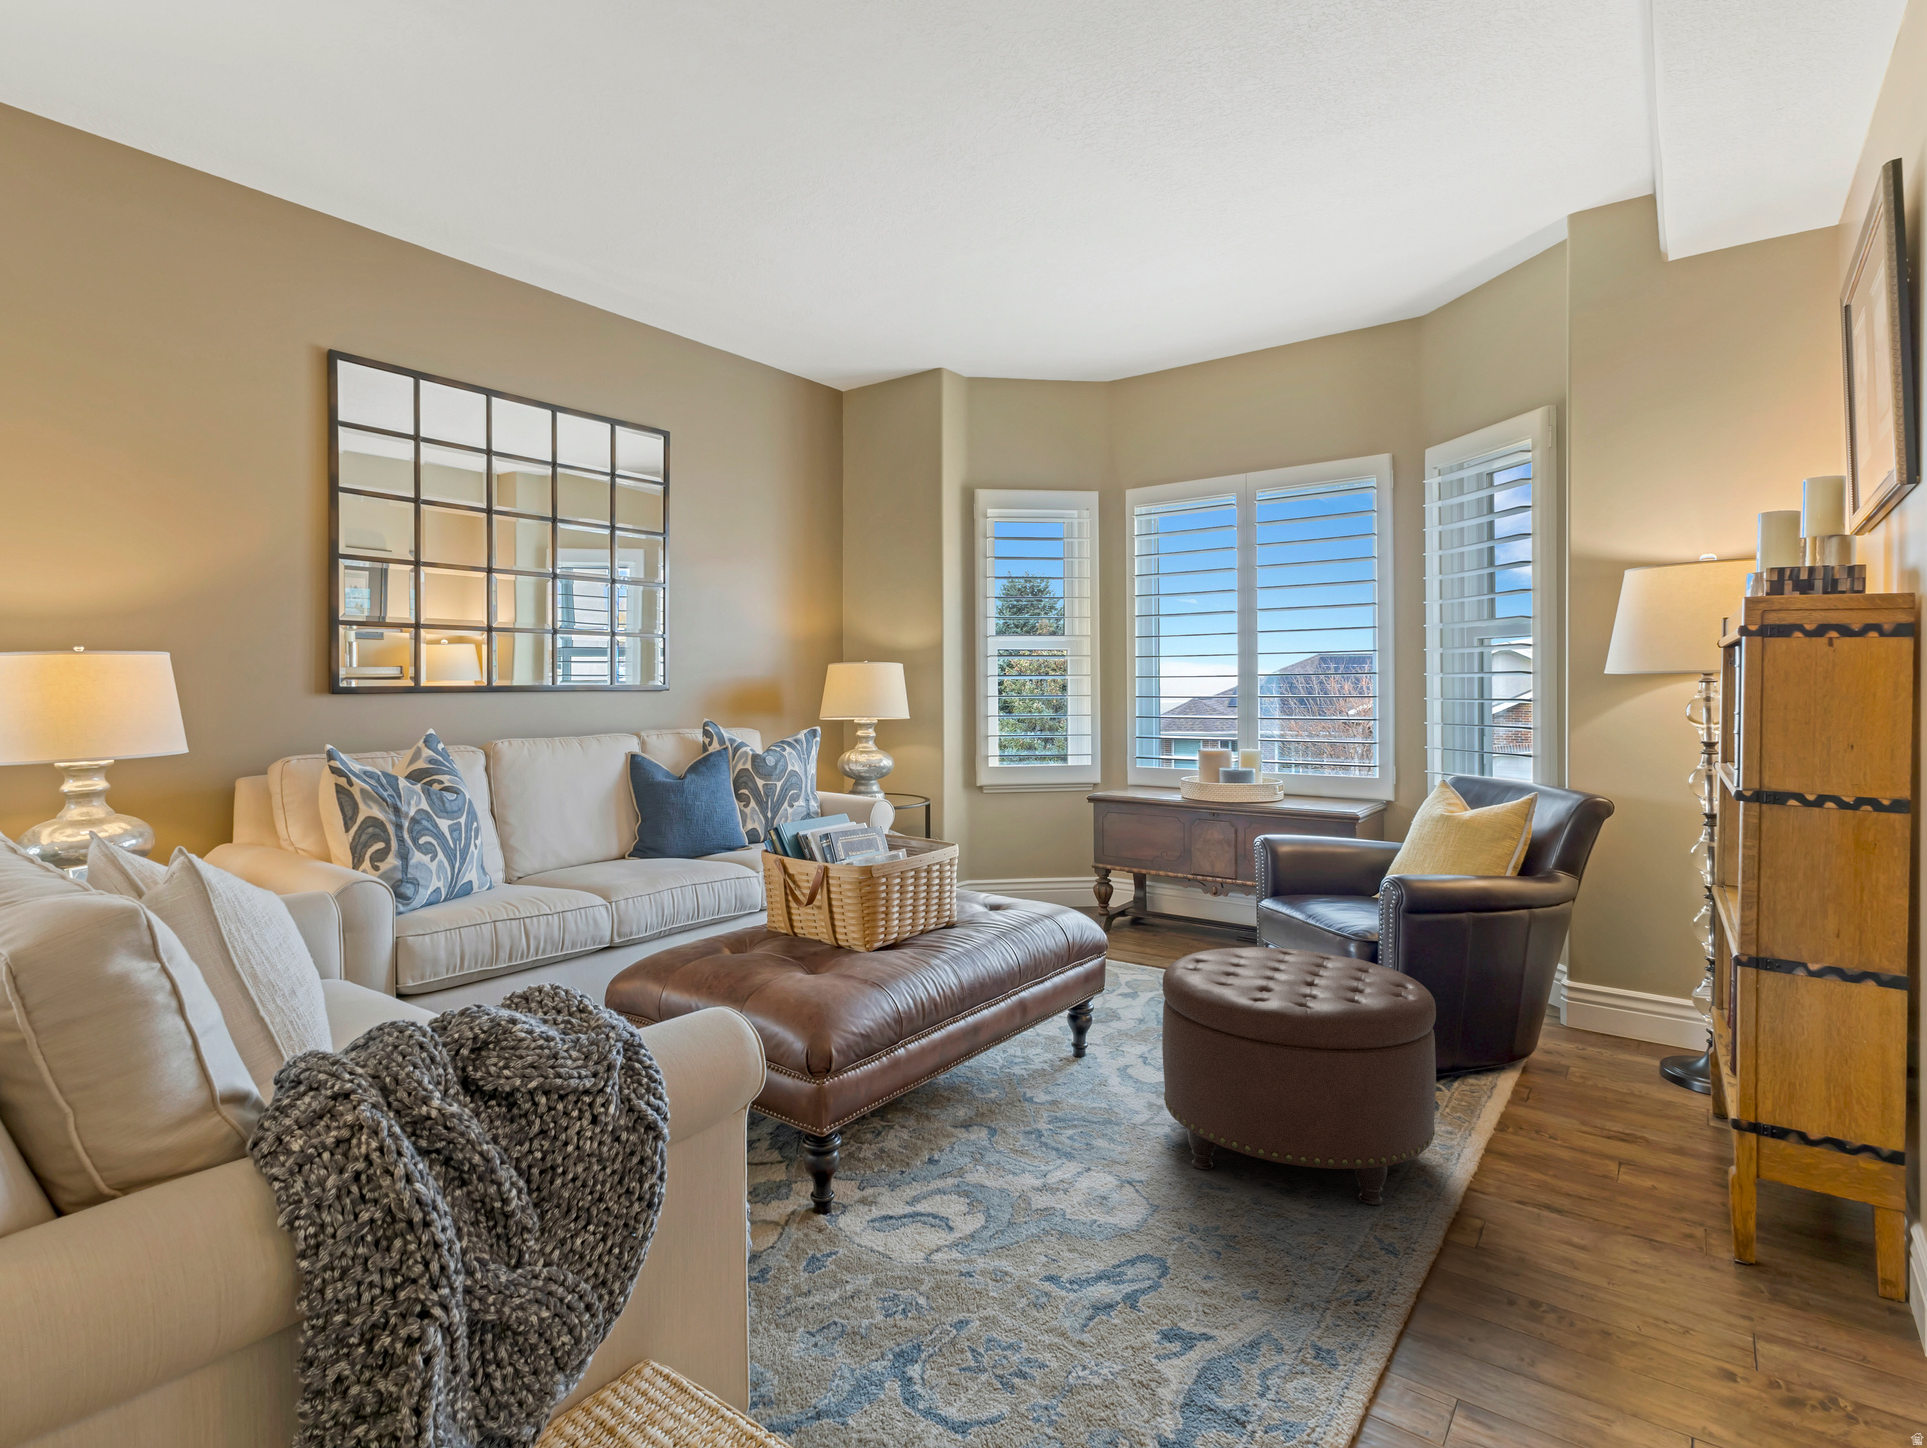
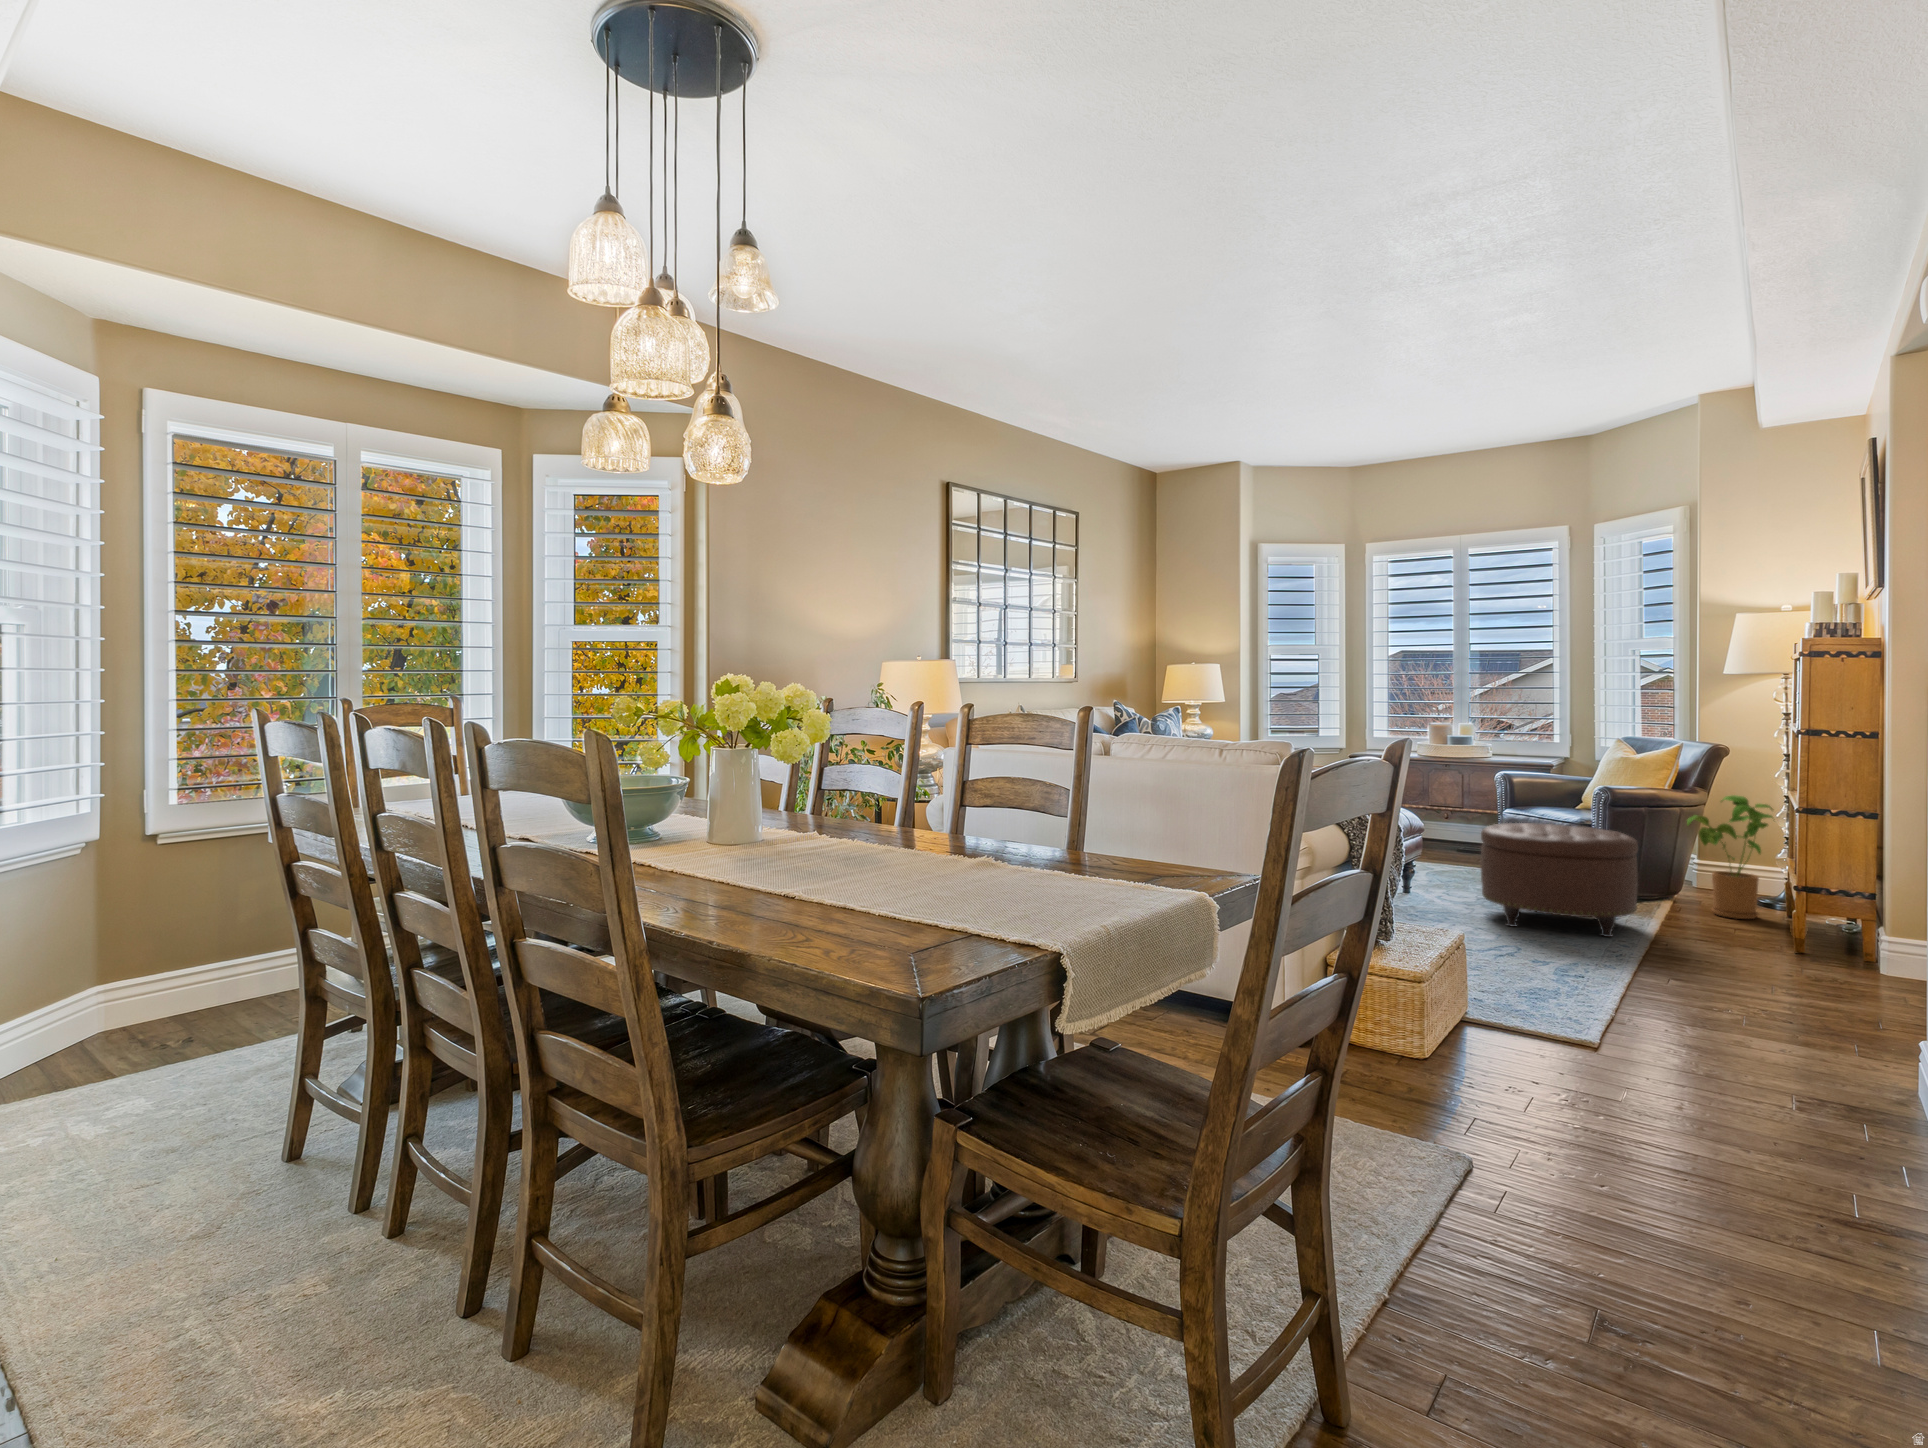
house plant: none [1538,897,1692,1127] -> present [1687,795,1773,919]

